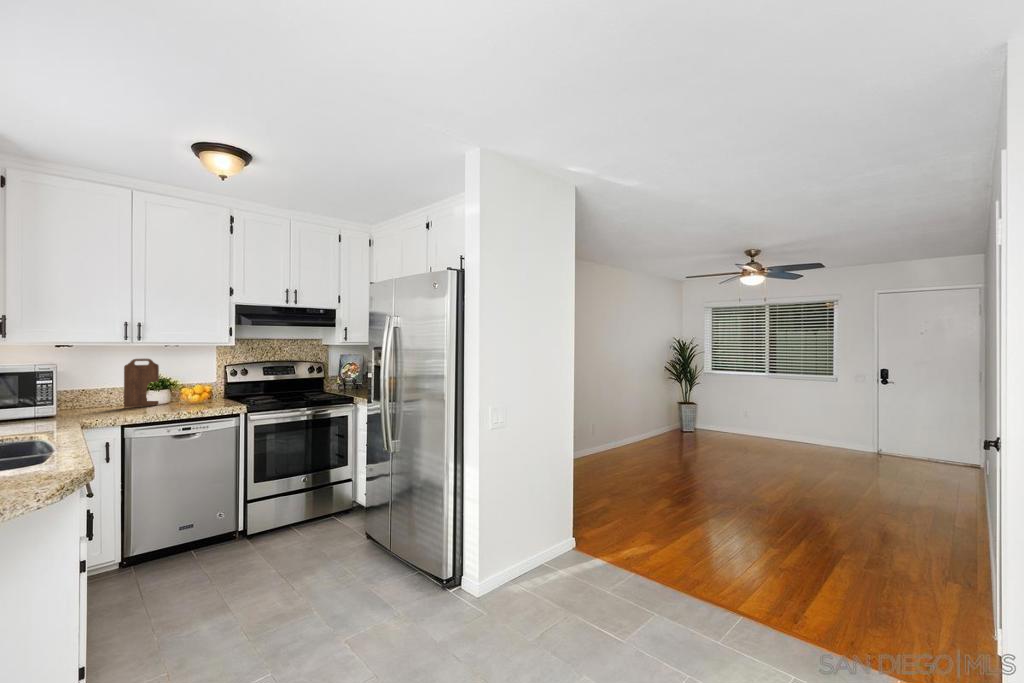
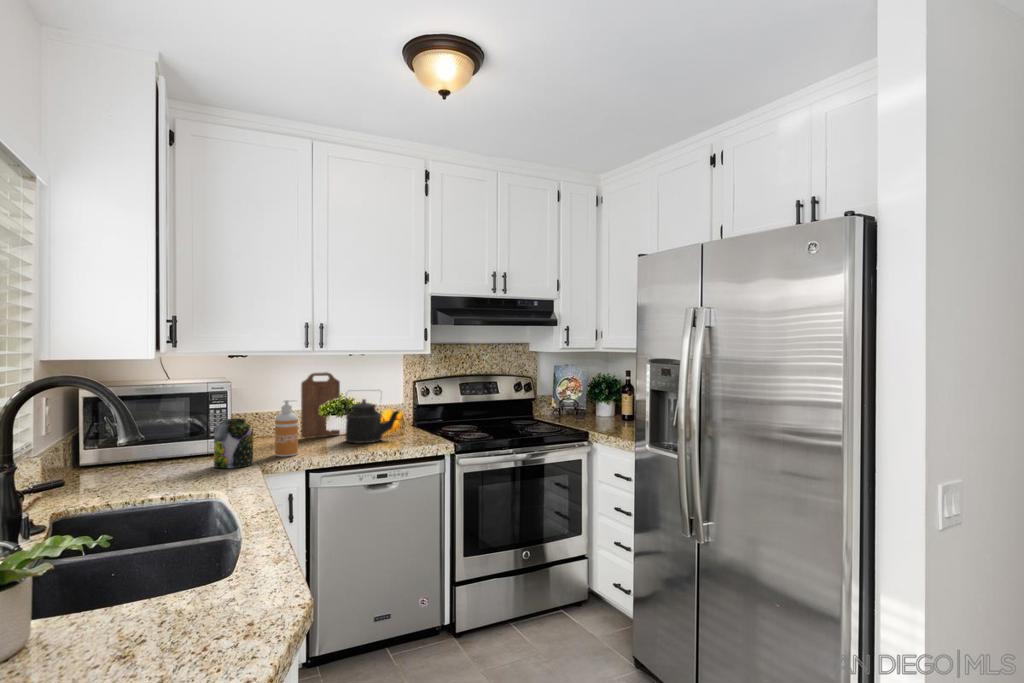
kettle: none [160,370,207,409] -> present [346,393,399,444]
soap dispenser: none [96,377,117,417] -> present [275,400,298,457]
jar: none [41,390,76,425] -> present [214,418,253,468]

